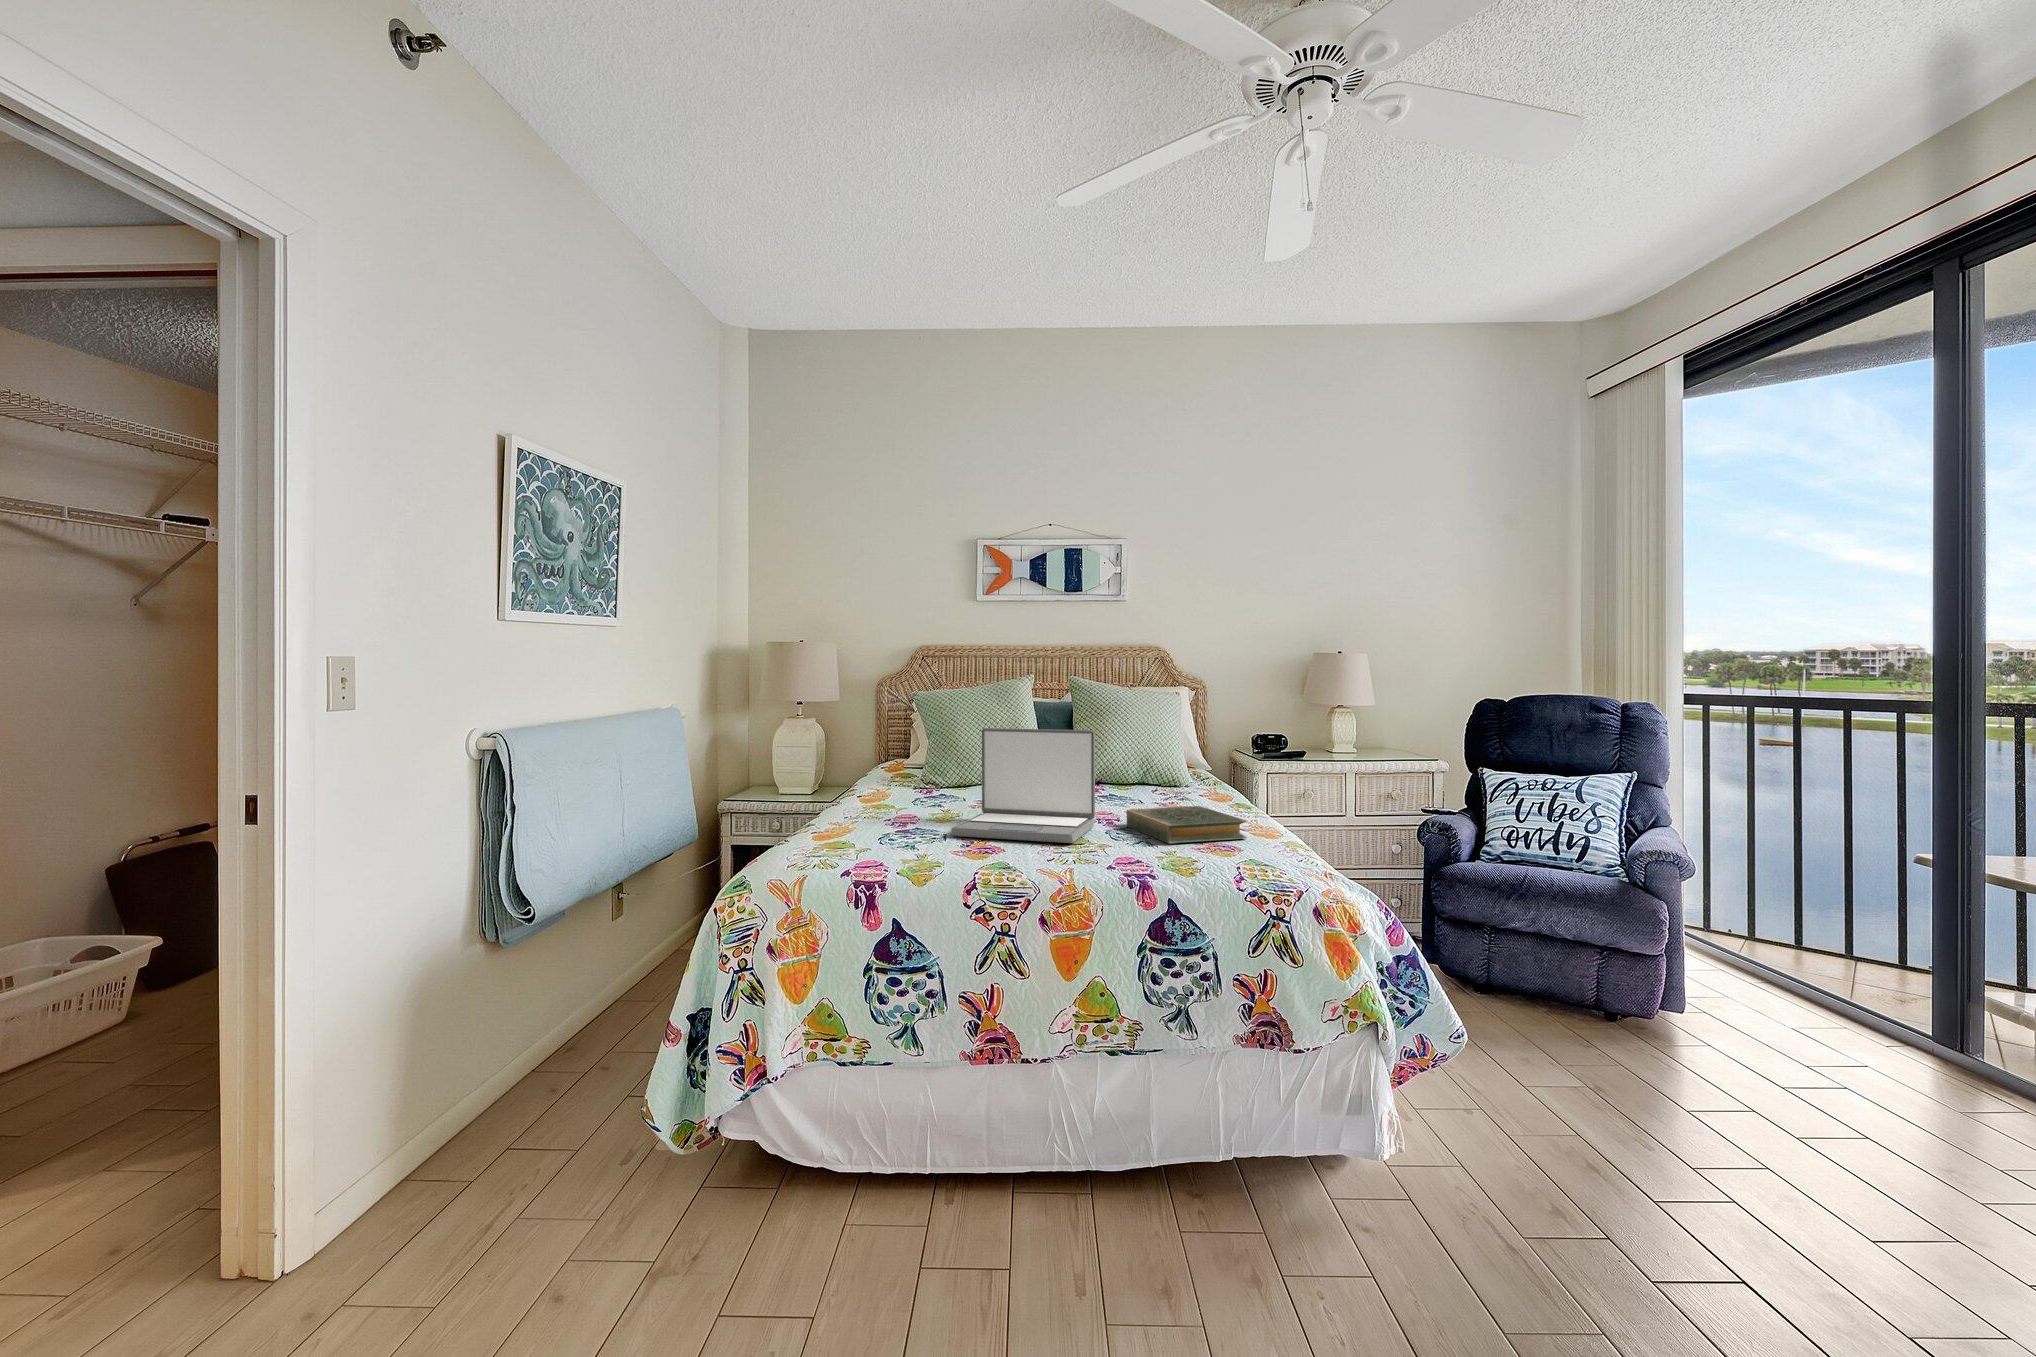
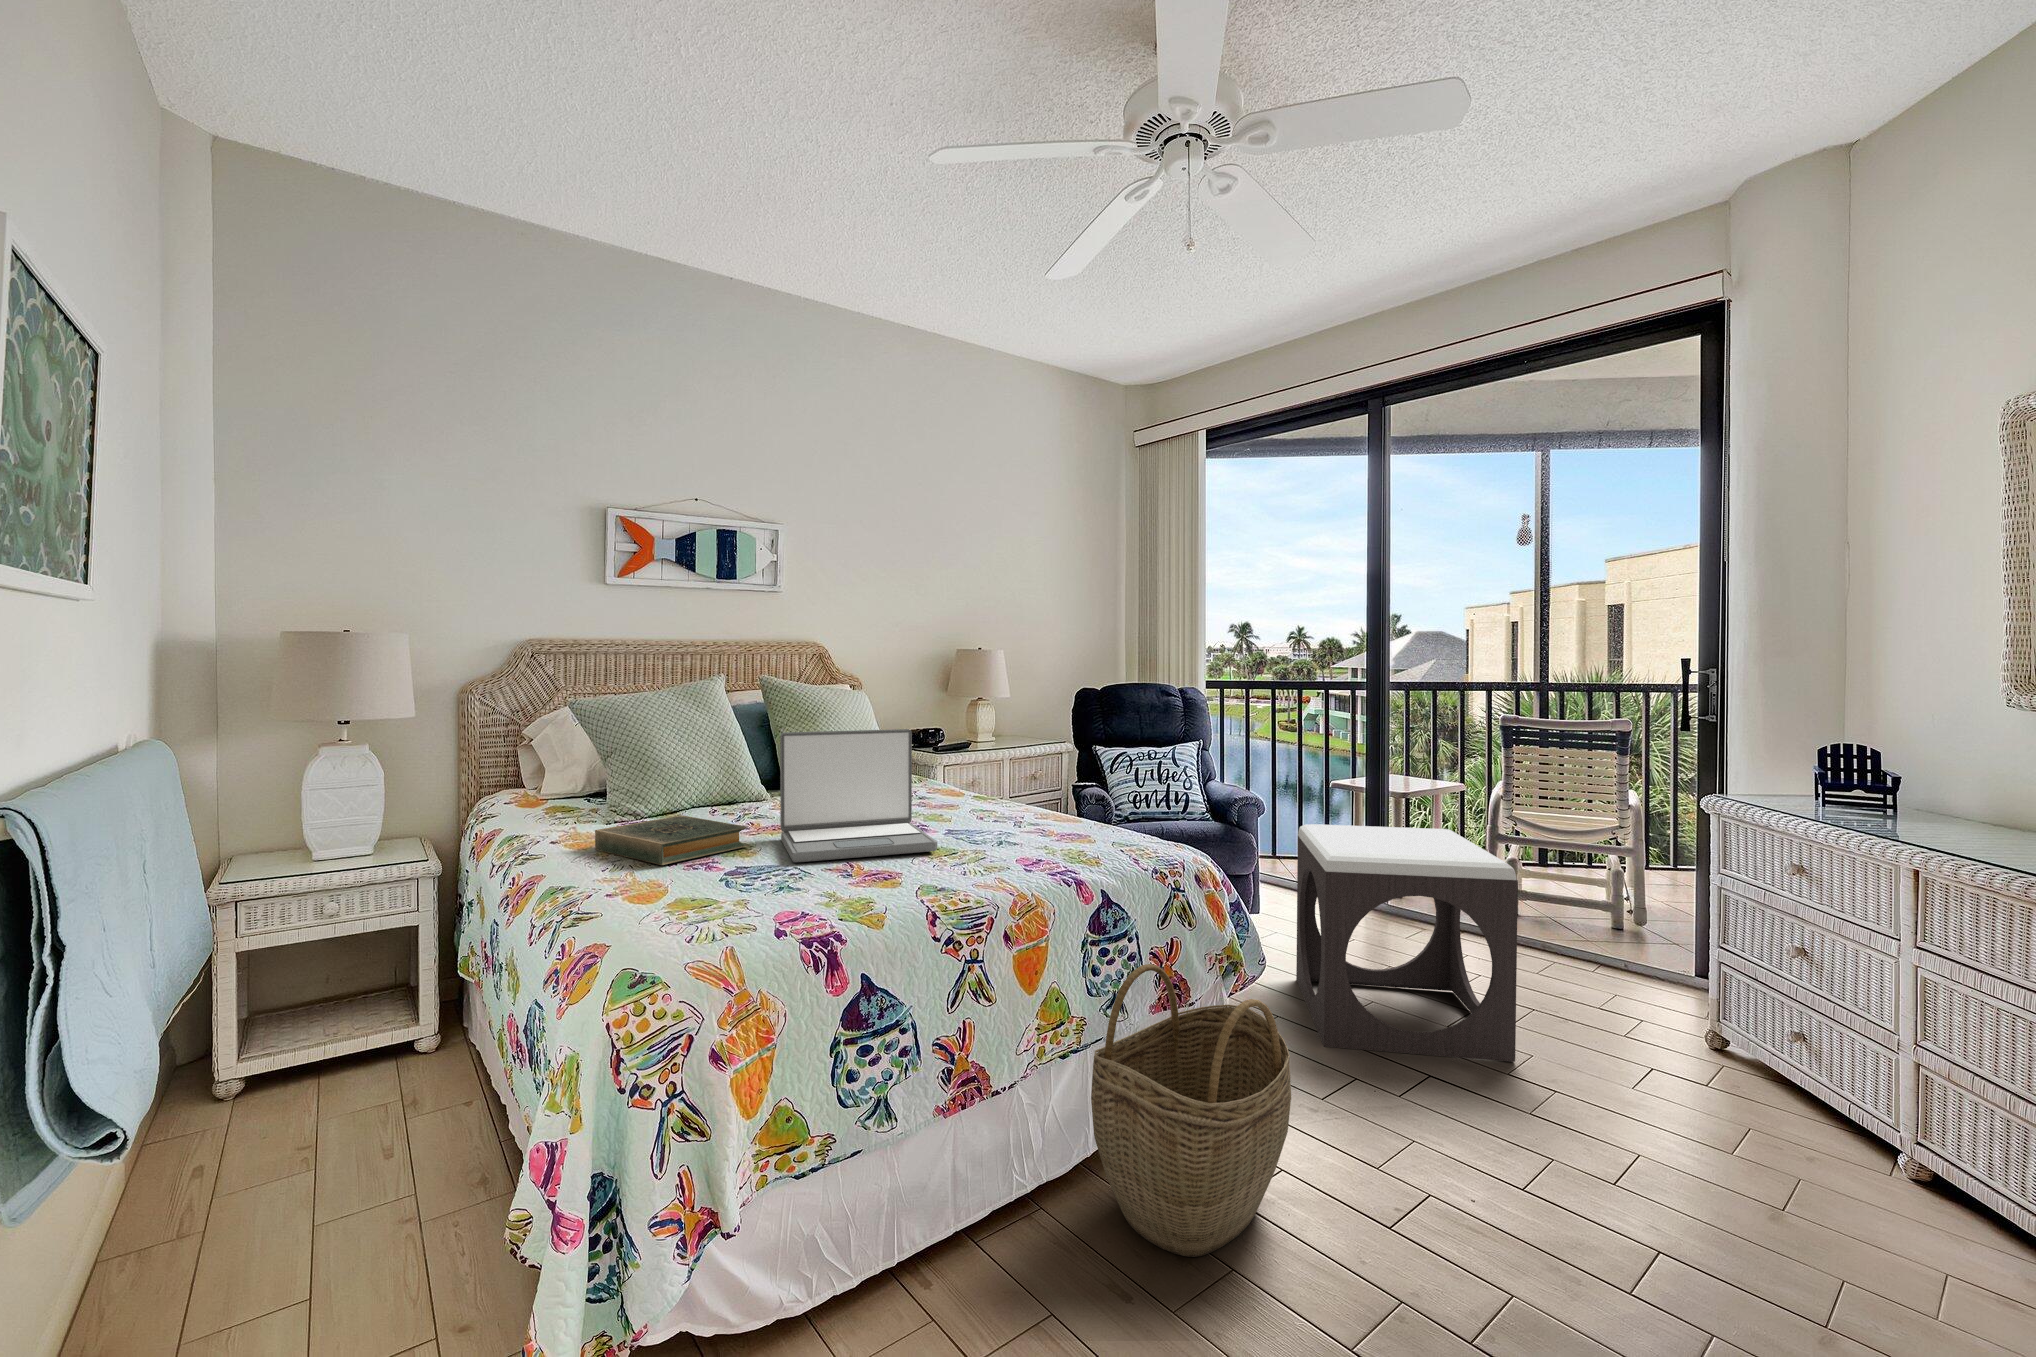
hardback book: present [1127,806,1247,843] -> present [595,815,748,865]
footstool: none [1599,891,1959,1306] -> present [1296,824,1518,1062]
woven basket: none [1107,982,1332,1285] -> present [1091,964,1291,1257]

